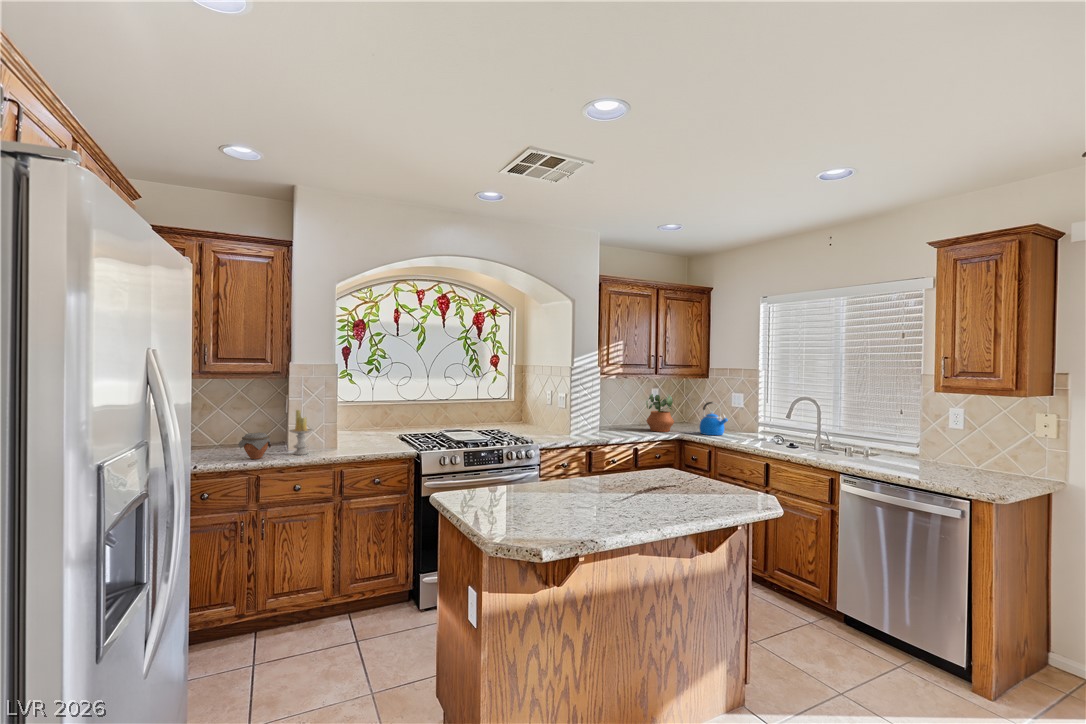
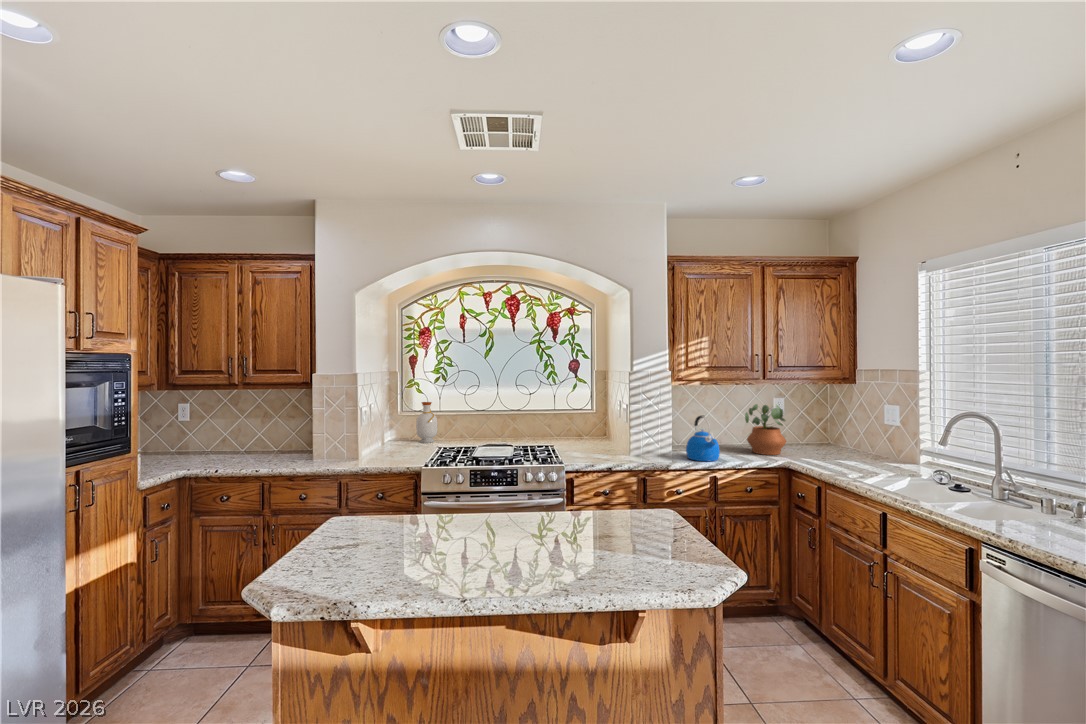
bottle: none [359,395,380,436] -> present [416,402,438,443]
kettle: present [700,402,728,435] -> present [686,416,720,461]
candle: present [289,410,313,455] -> none [308,418,333,463]
jar: present [238,433,271,459] -> none [261,440,291,465]

